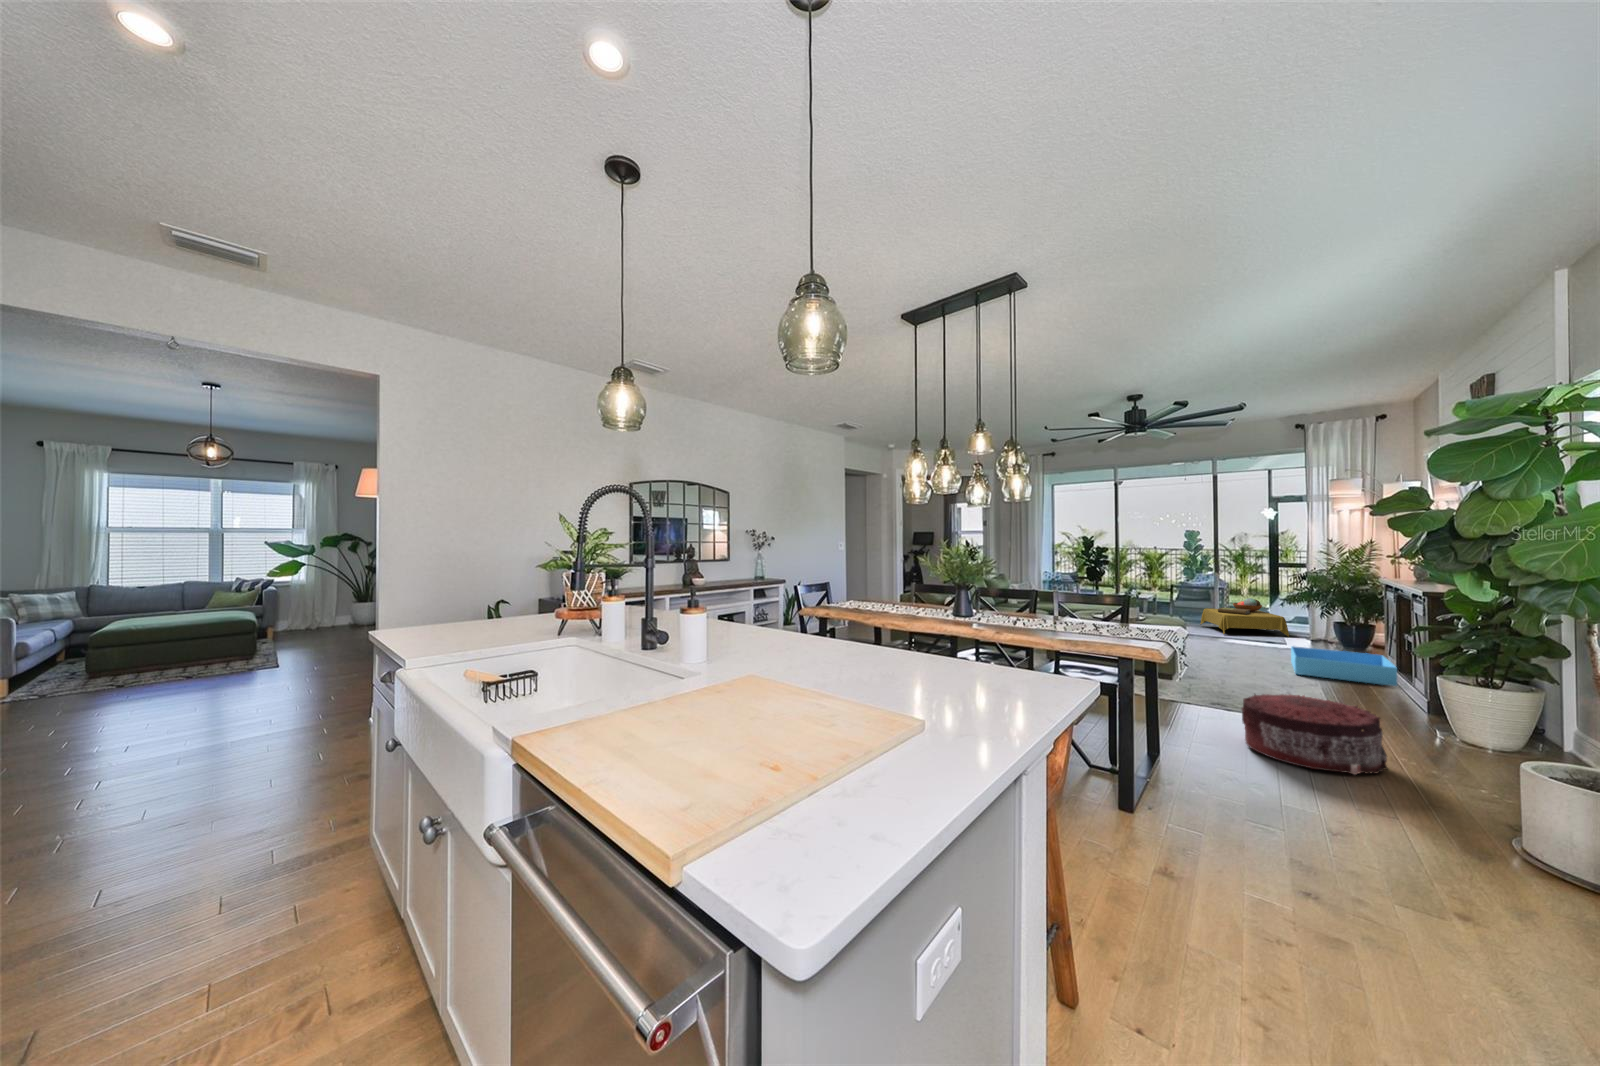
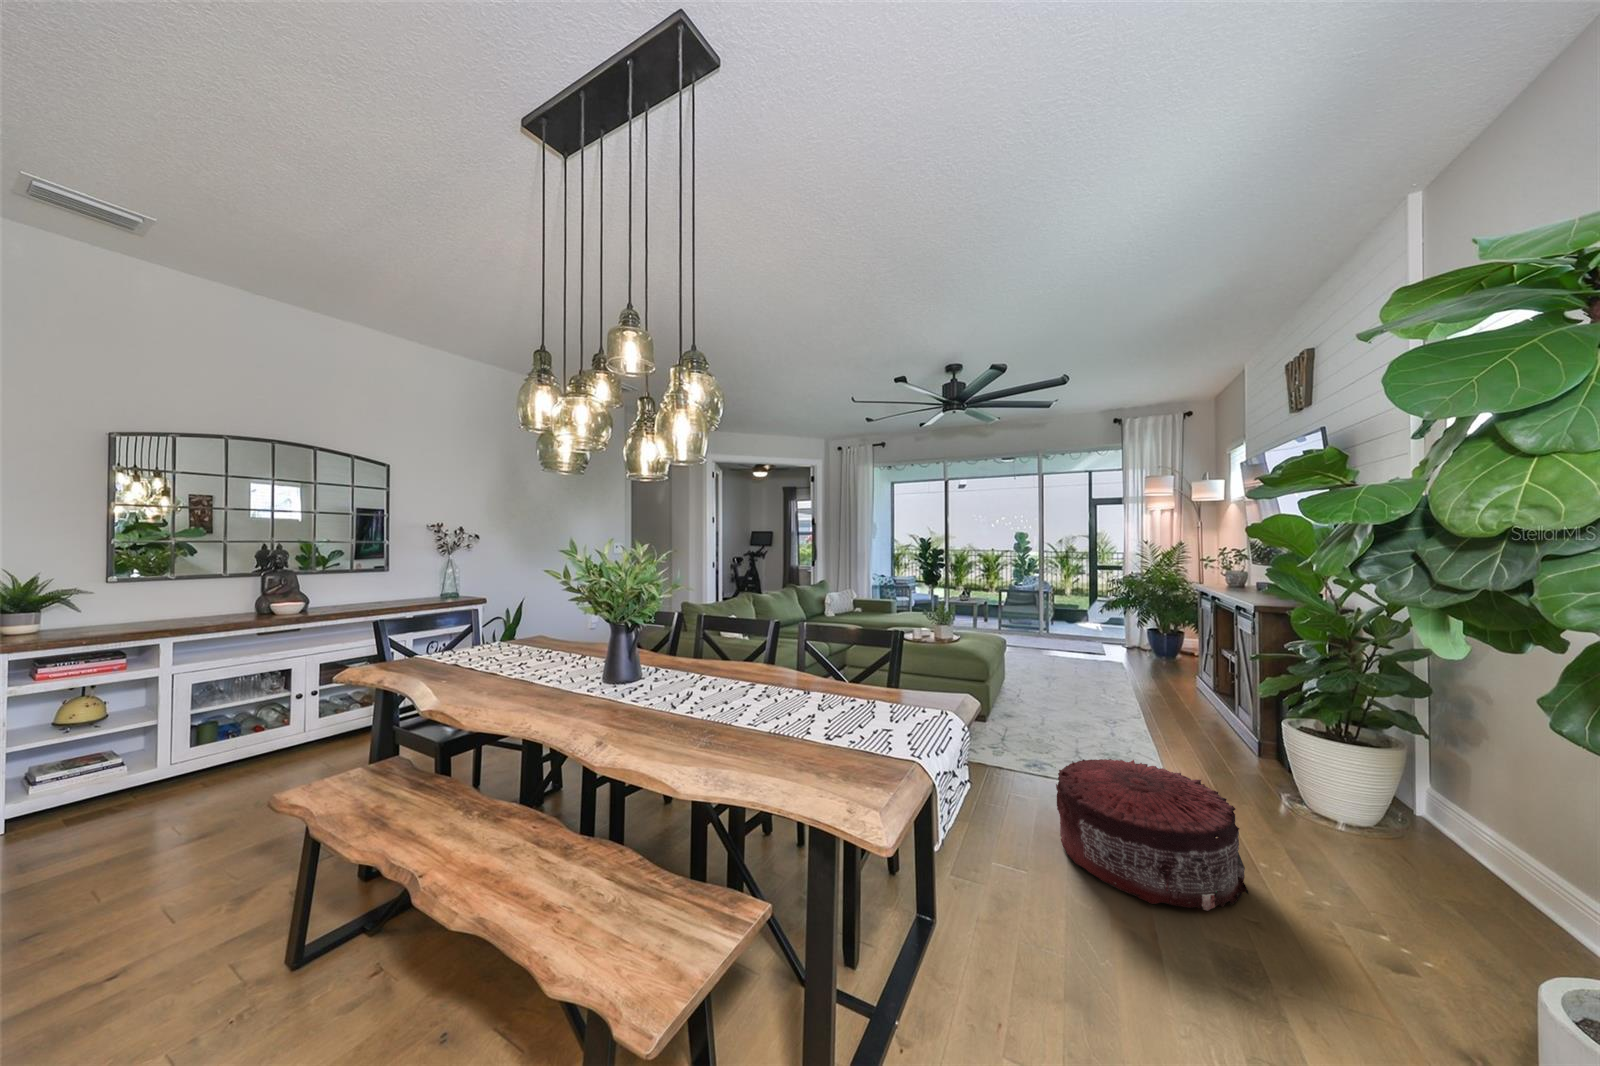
side table: present [1201,598,1289,637] -> none [1028,602,1108,643]
storage bin: present [1291,646,1397,686] -> none [1111,659,1216,708]

